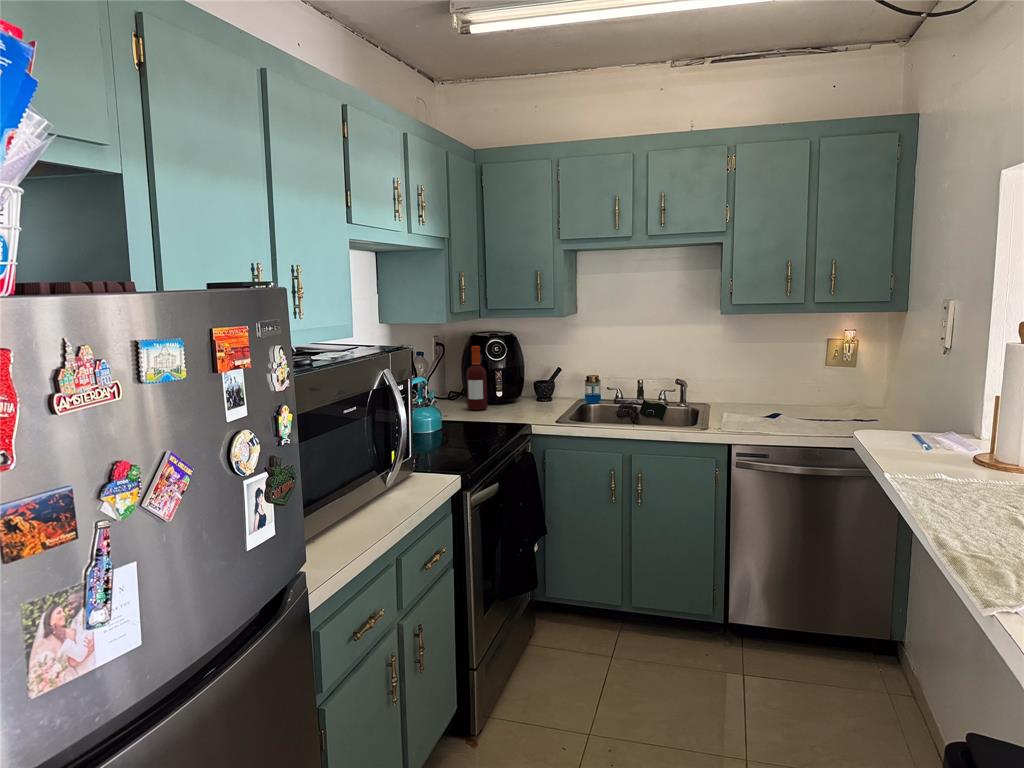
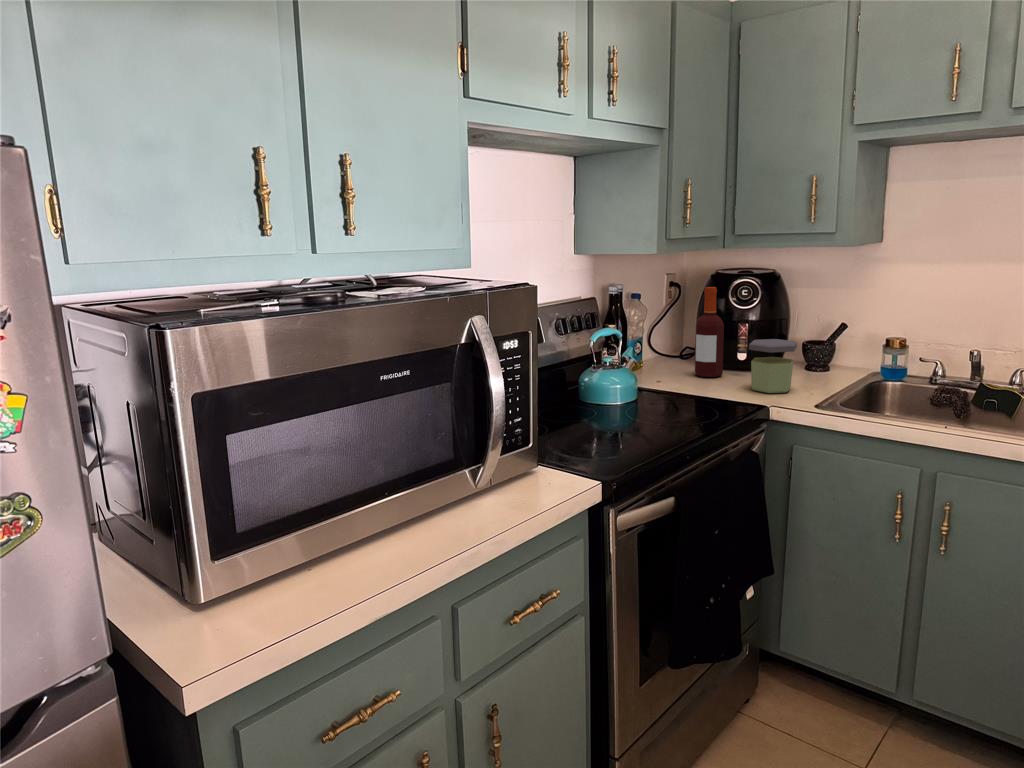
jar: none [509,380,538,417] -> present [749,339,797,393]

